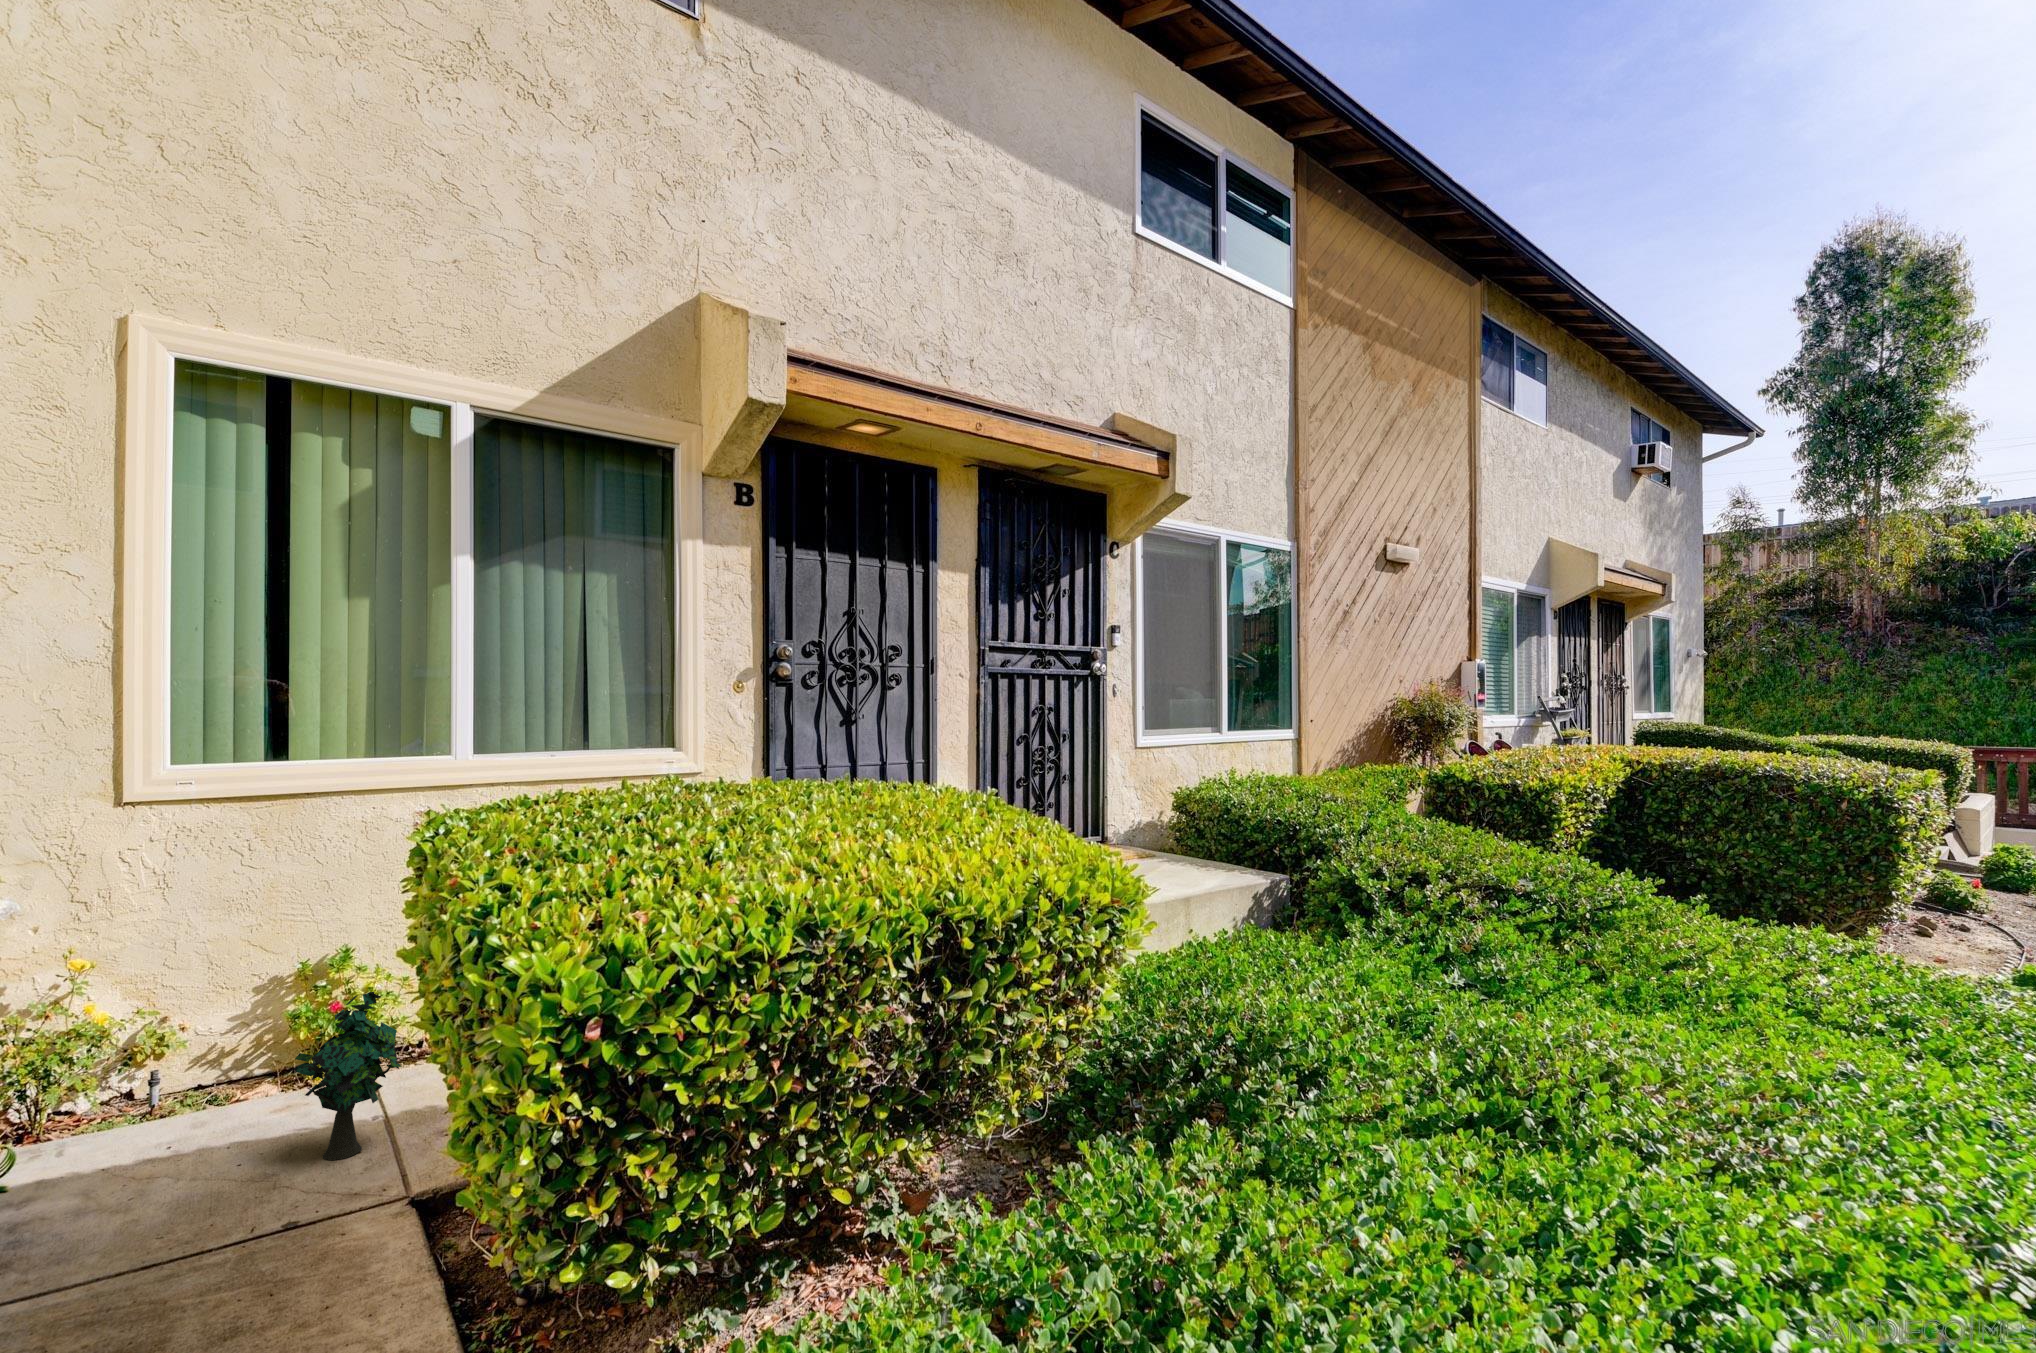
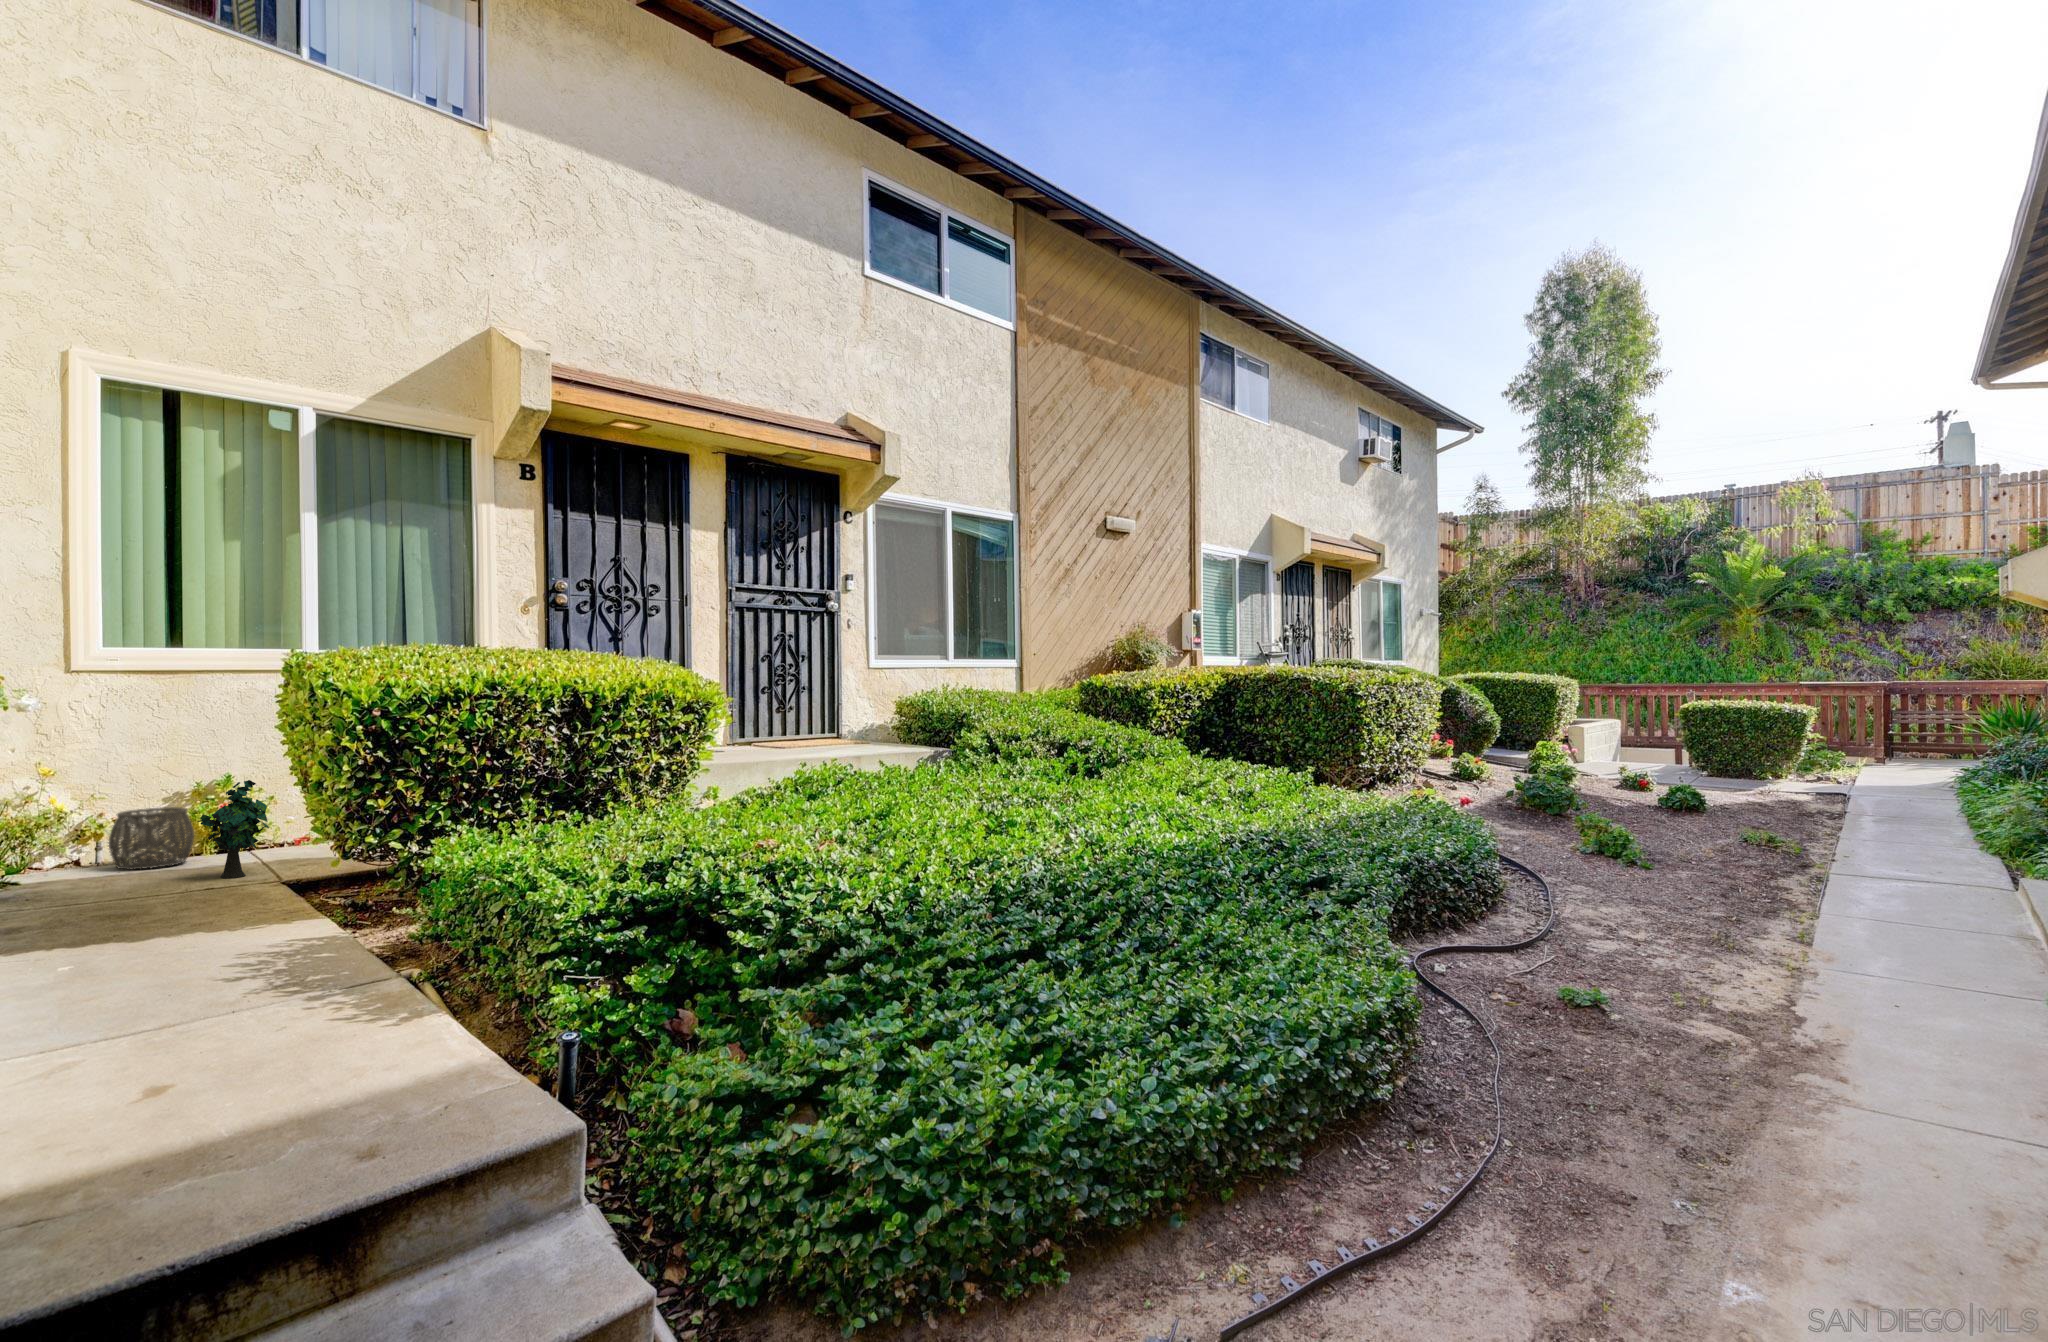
woven basket: none [163,1009,293,1124] -> present [108,807,194,870]

